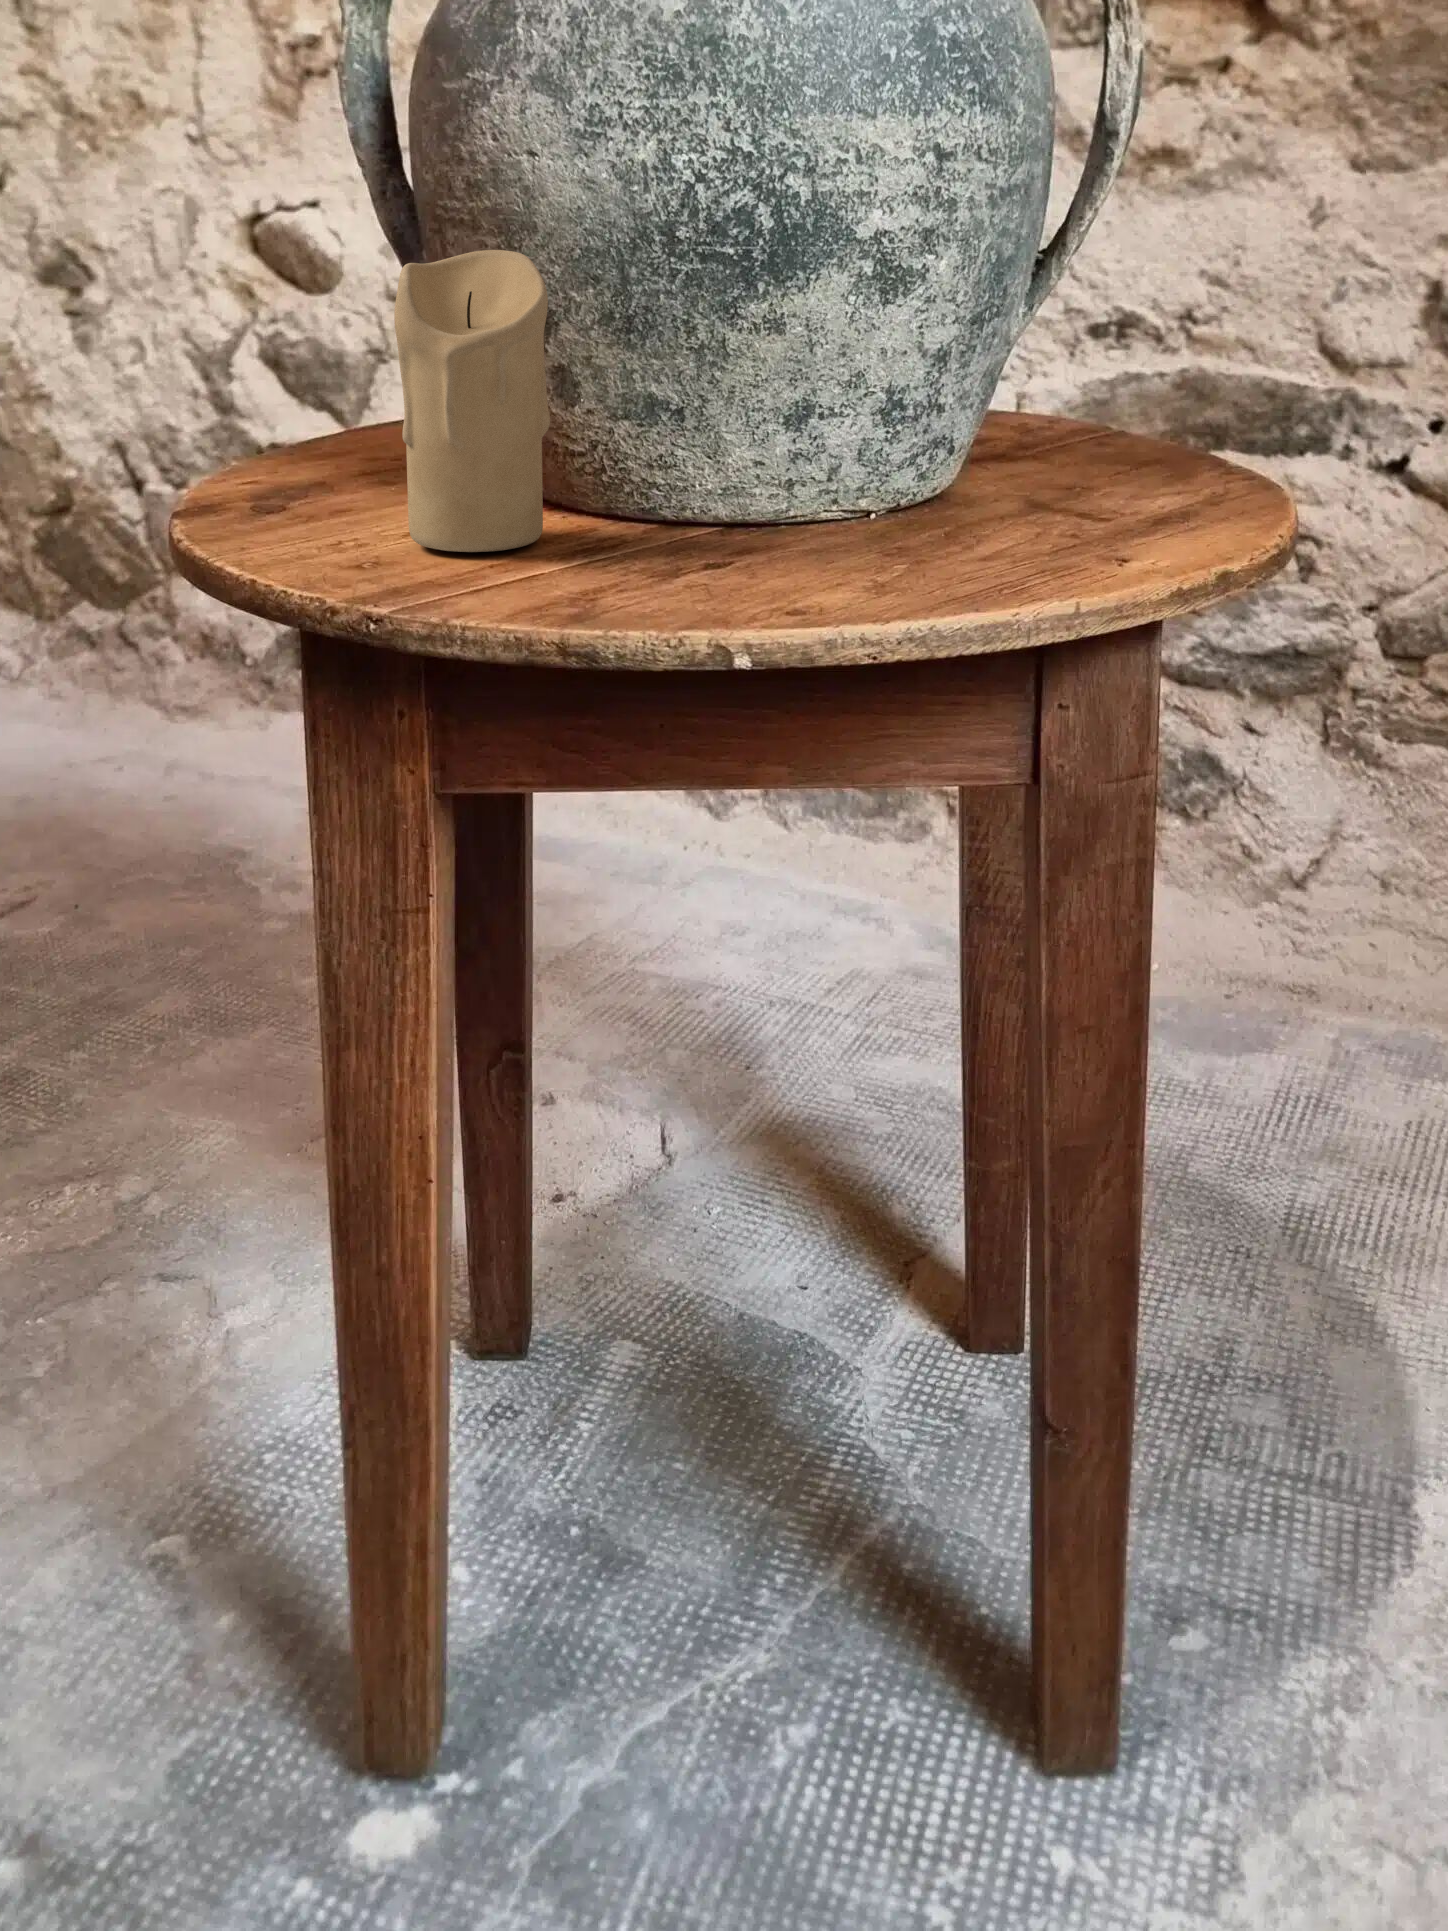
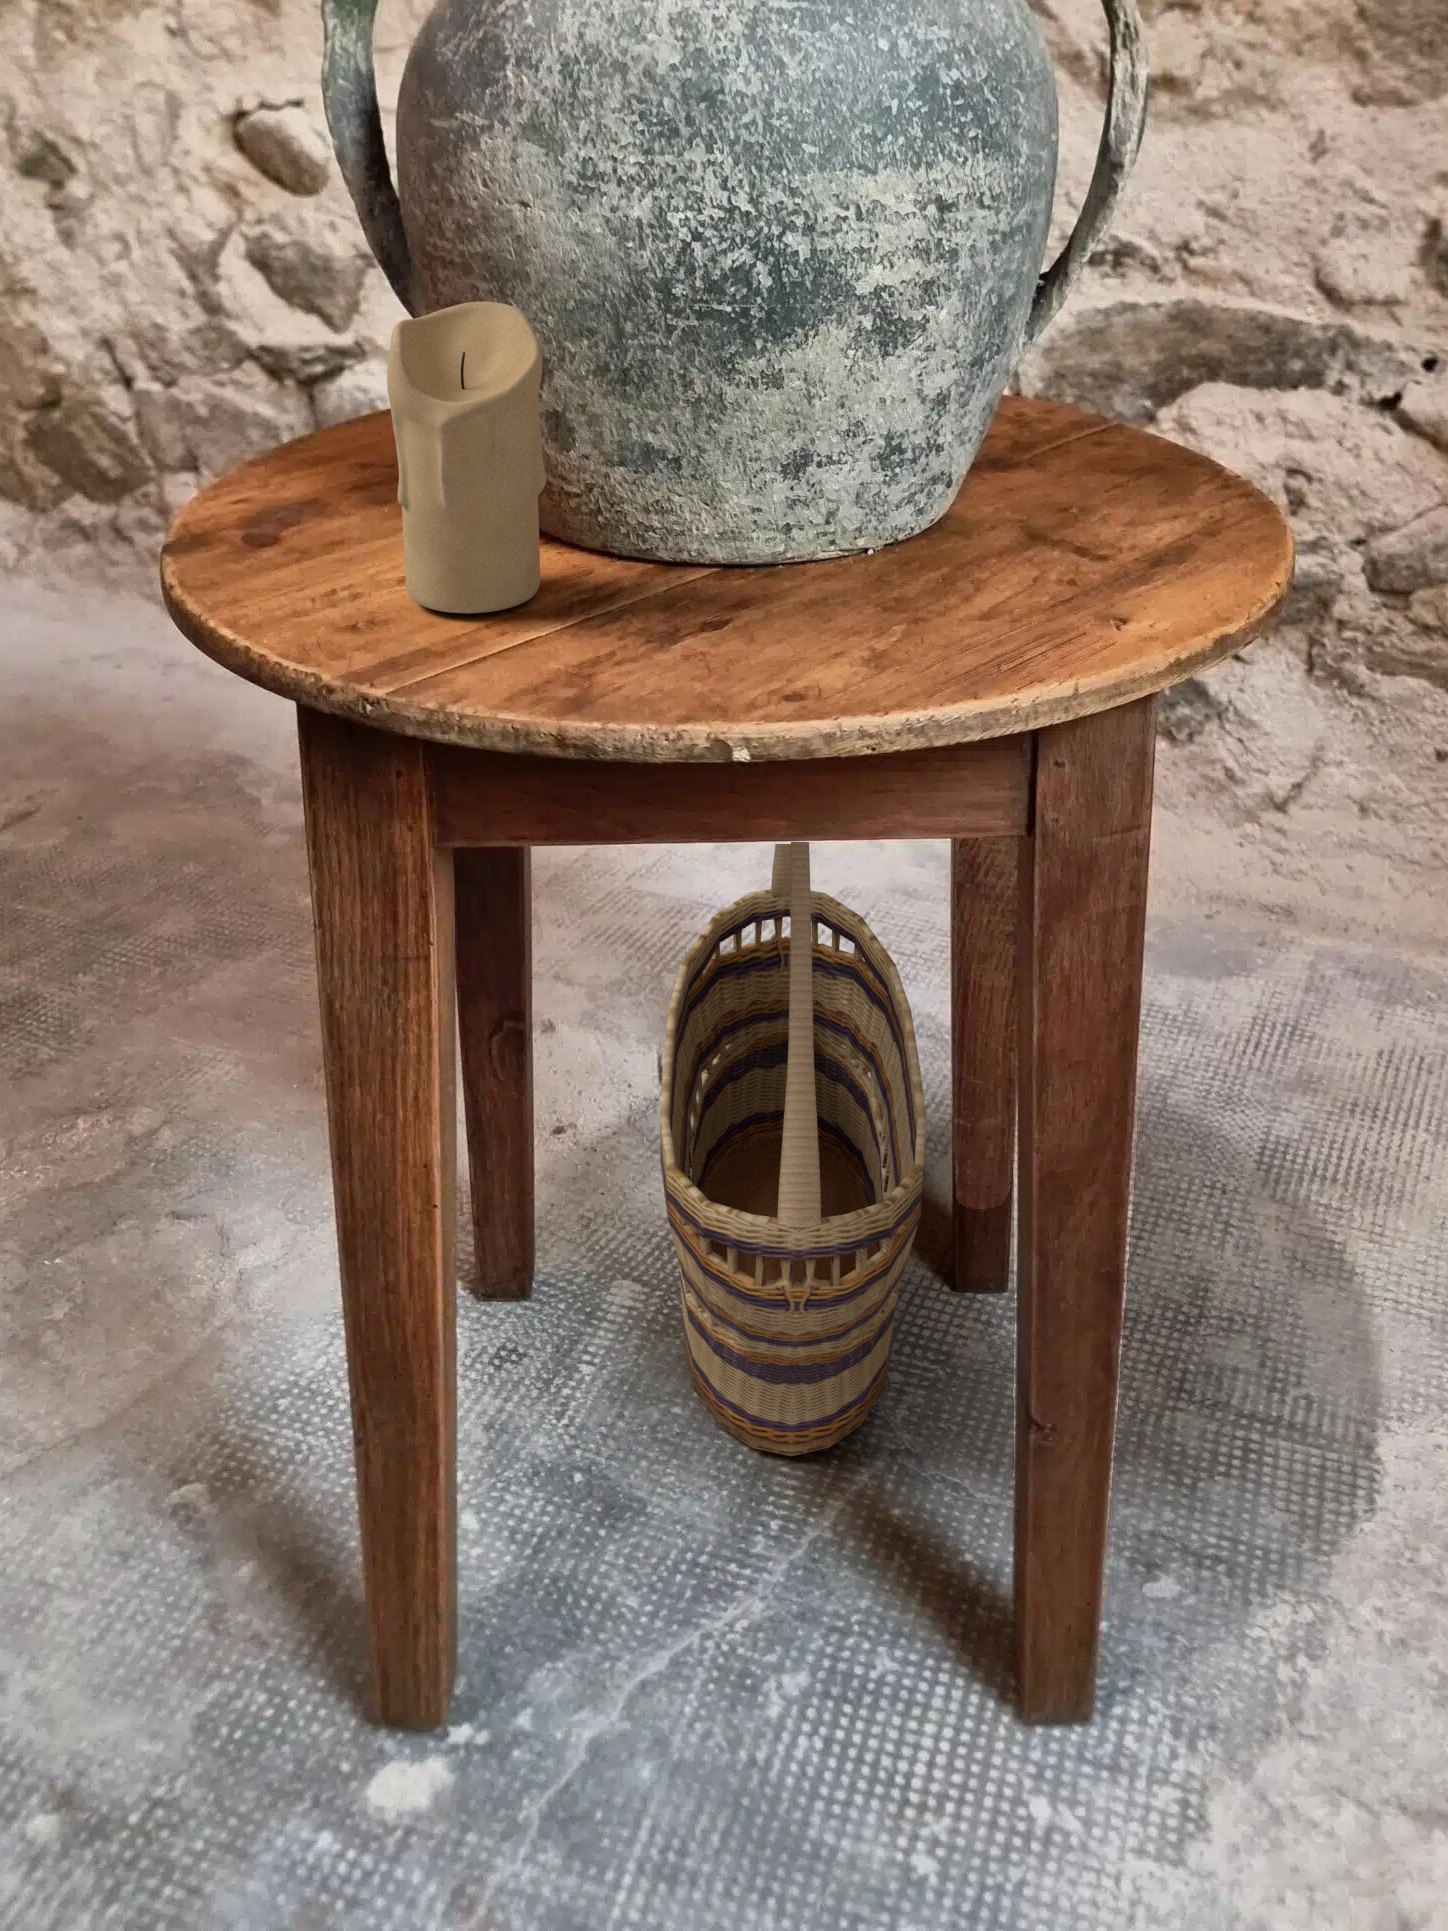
basket: none [661,780,937,1508] -> present [660,842,926,1456]

